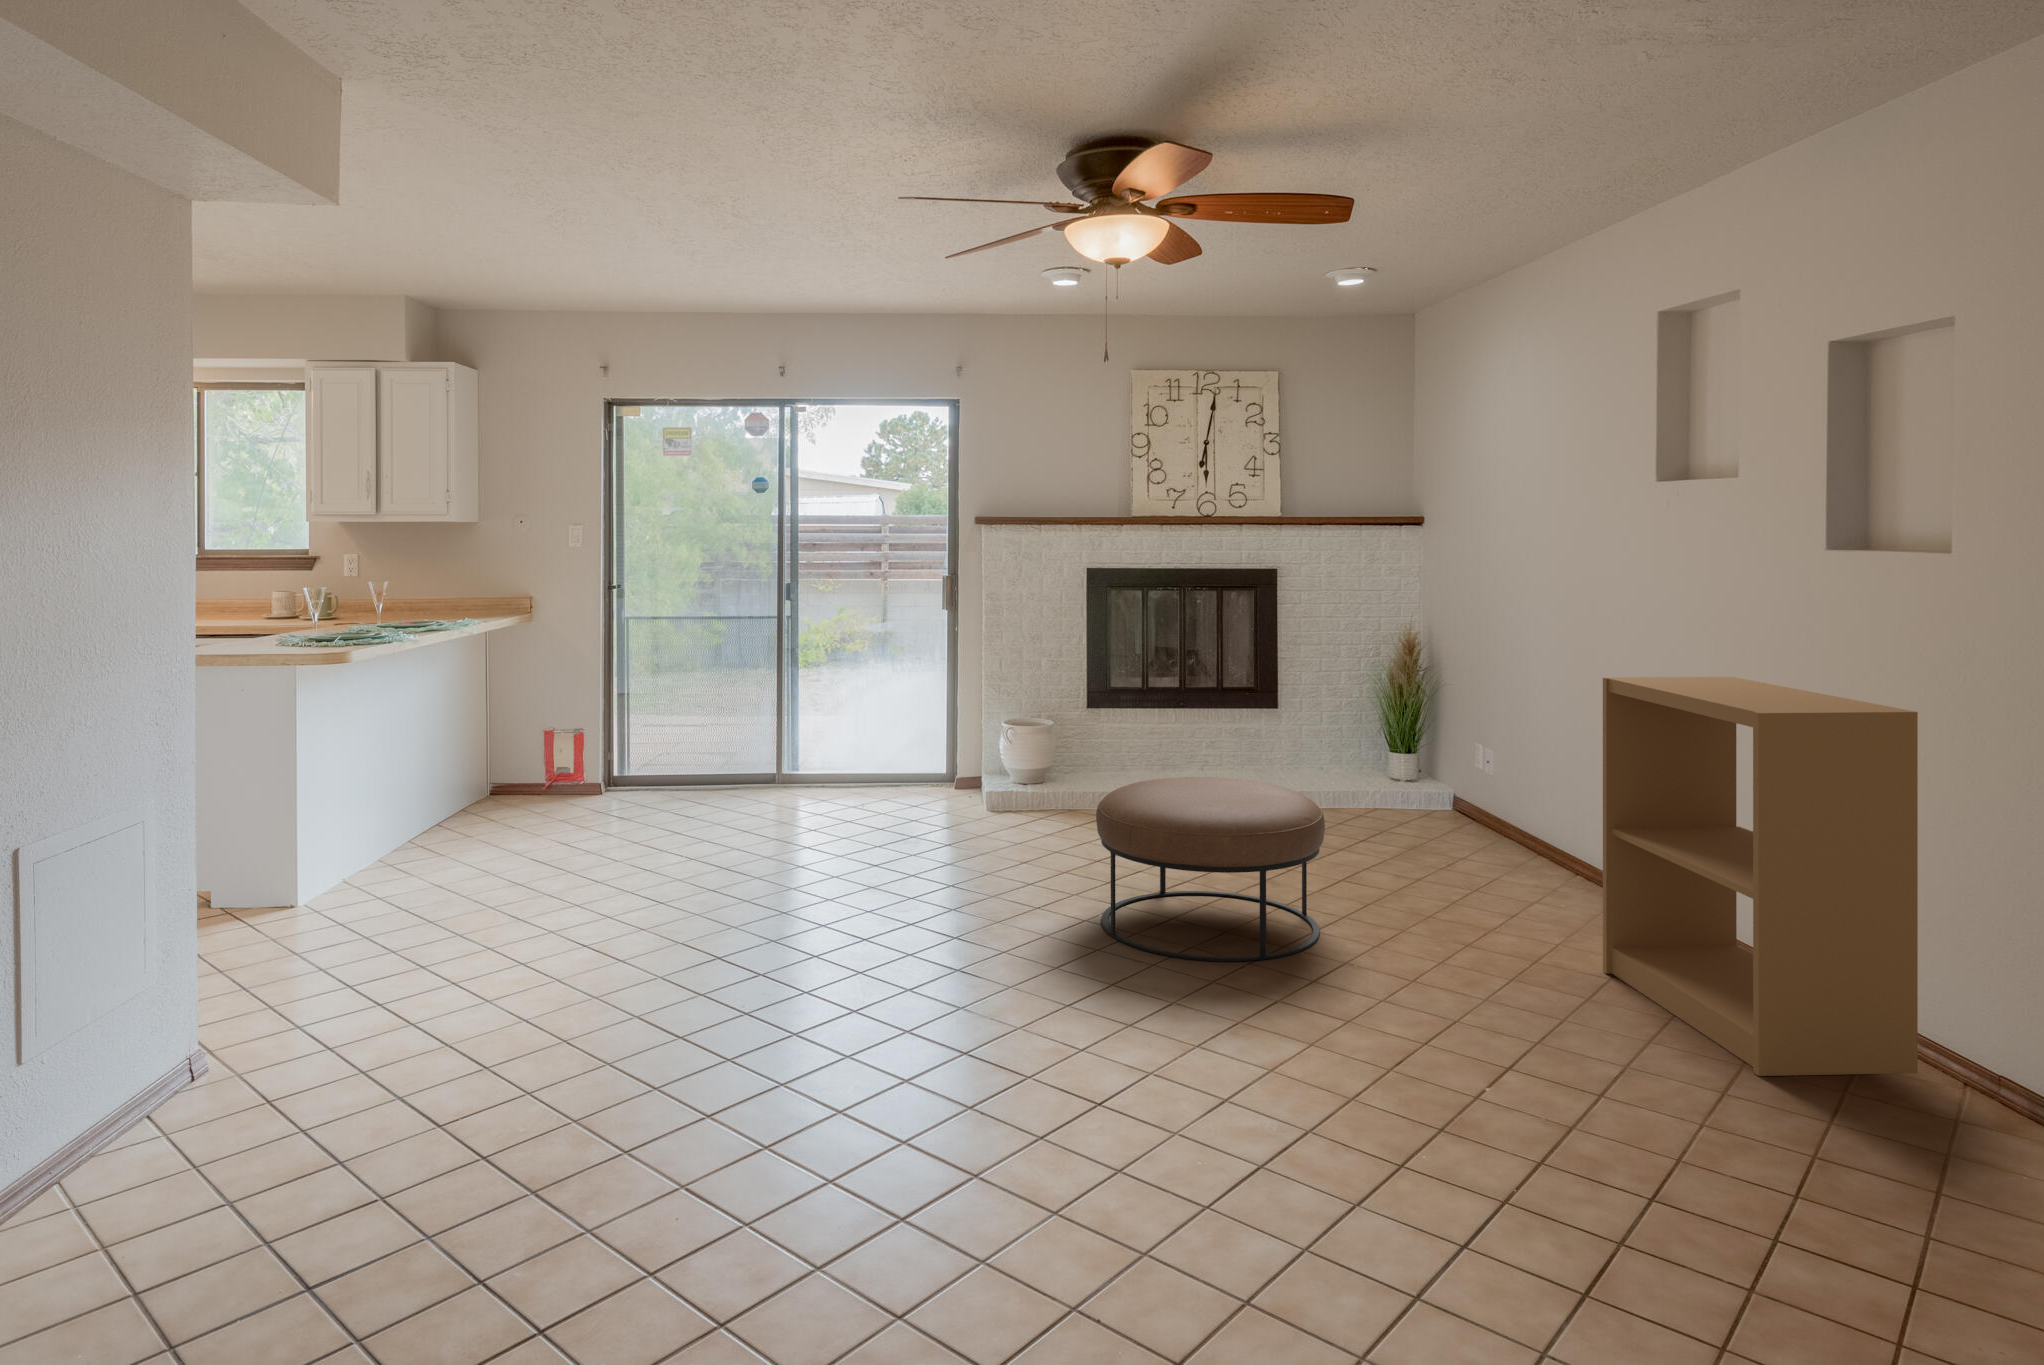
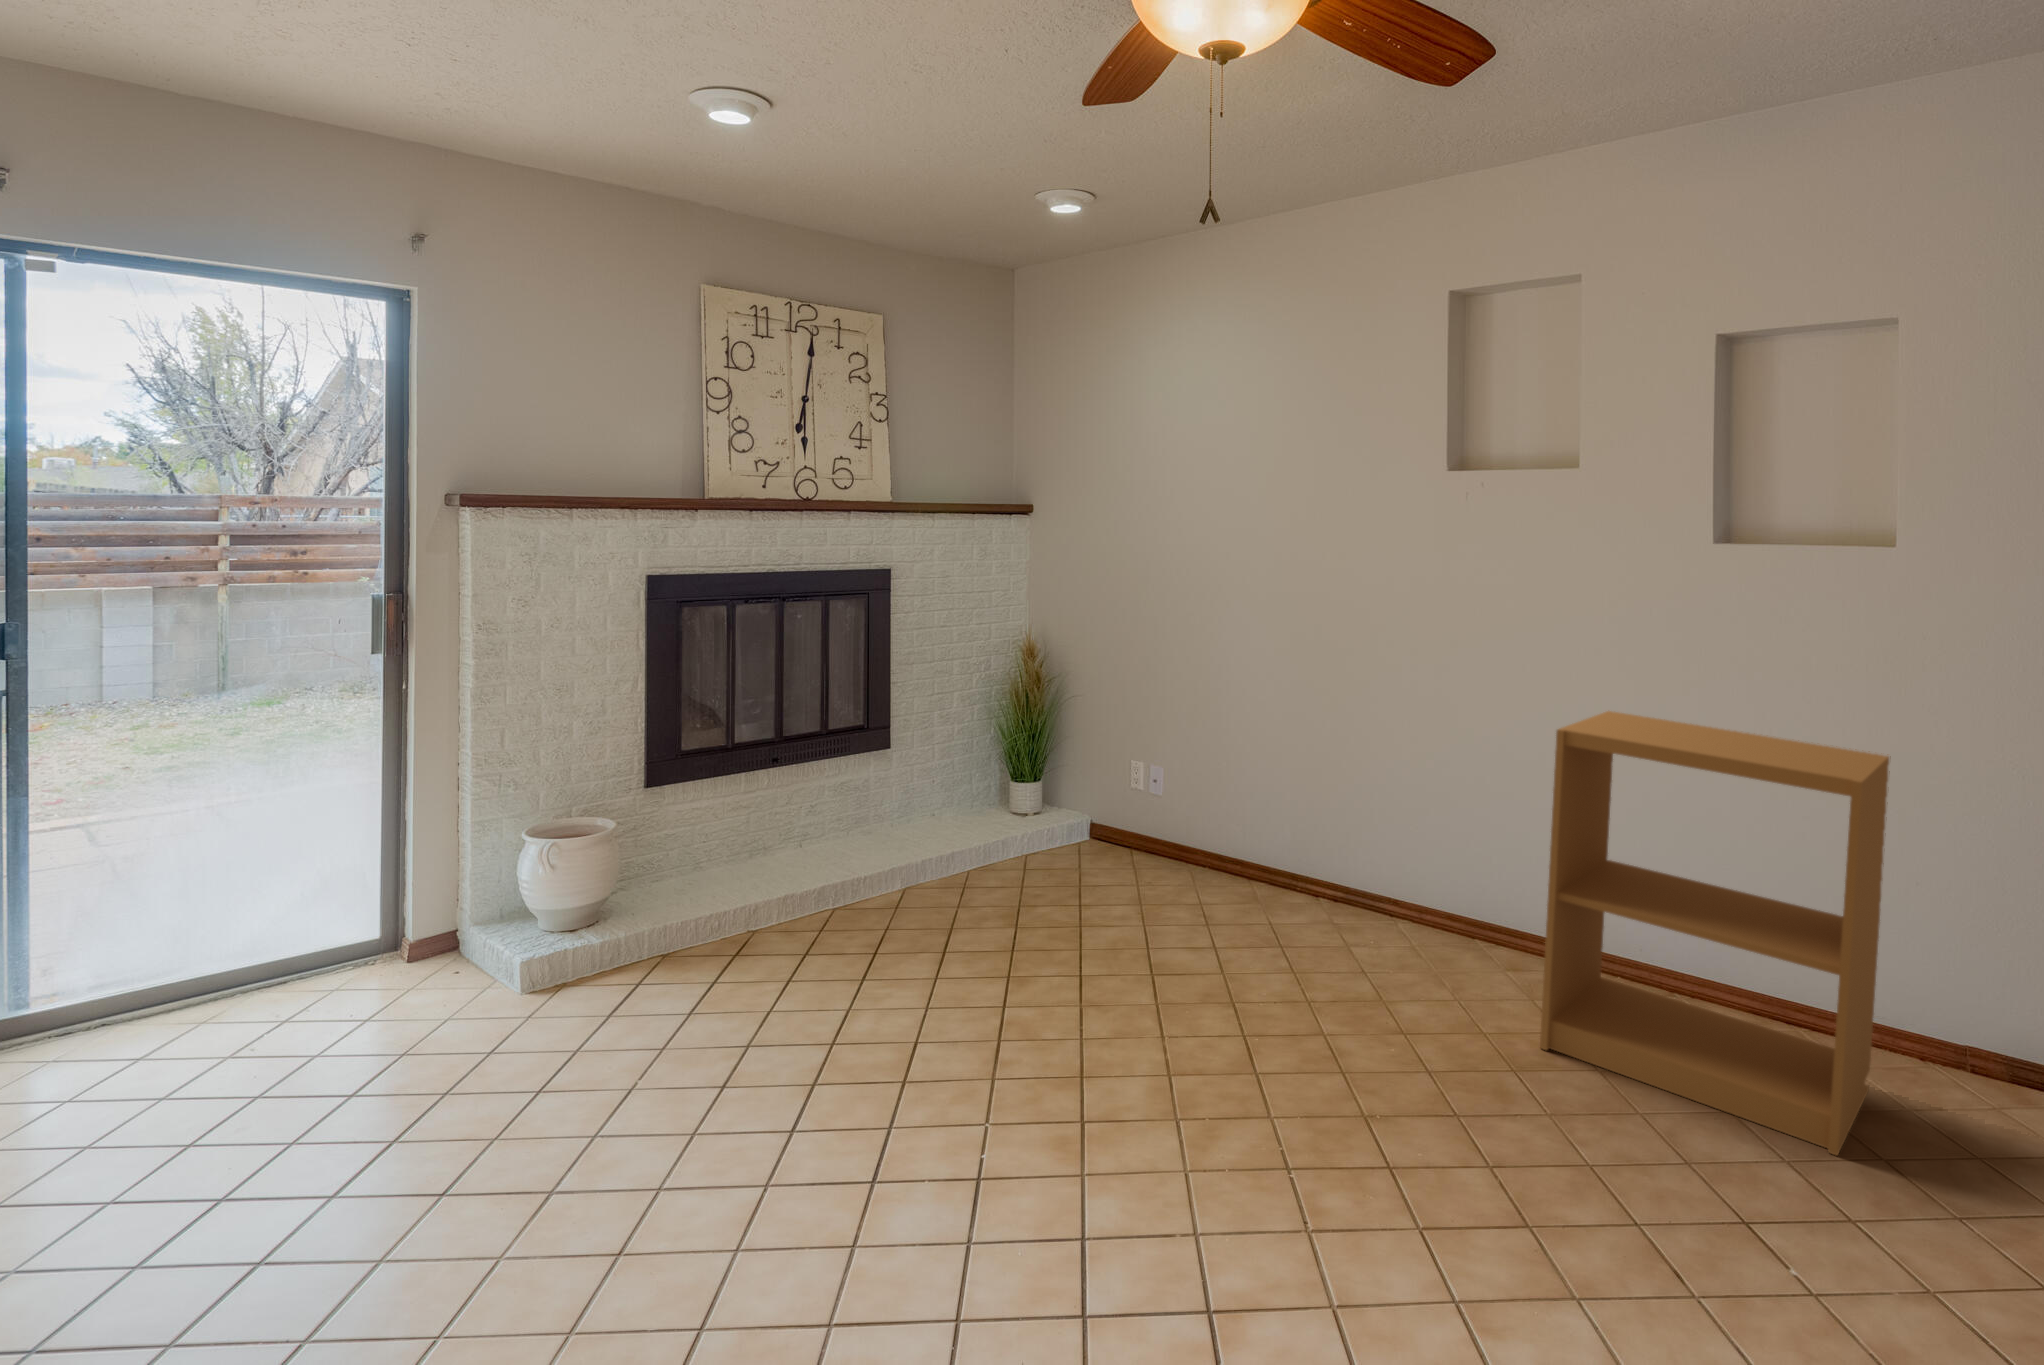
ottoman: present [1096,777,1325,962] -> none [980,904,1314,1243]

